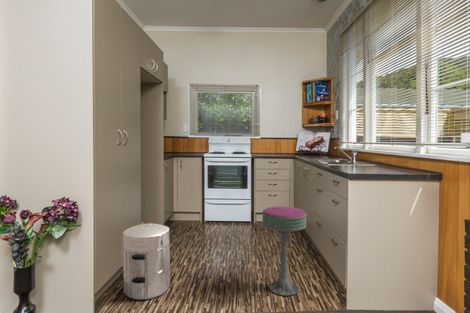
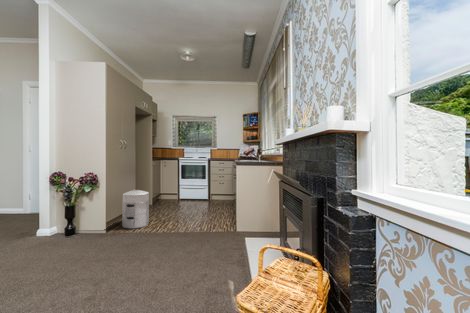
bar stool: present [262,207,307,296] -> none [199,181,222,226]

